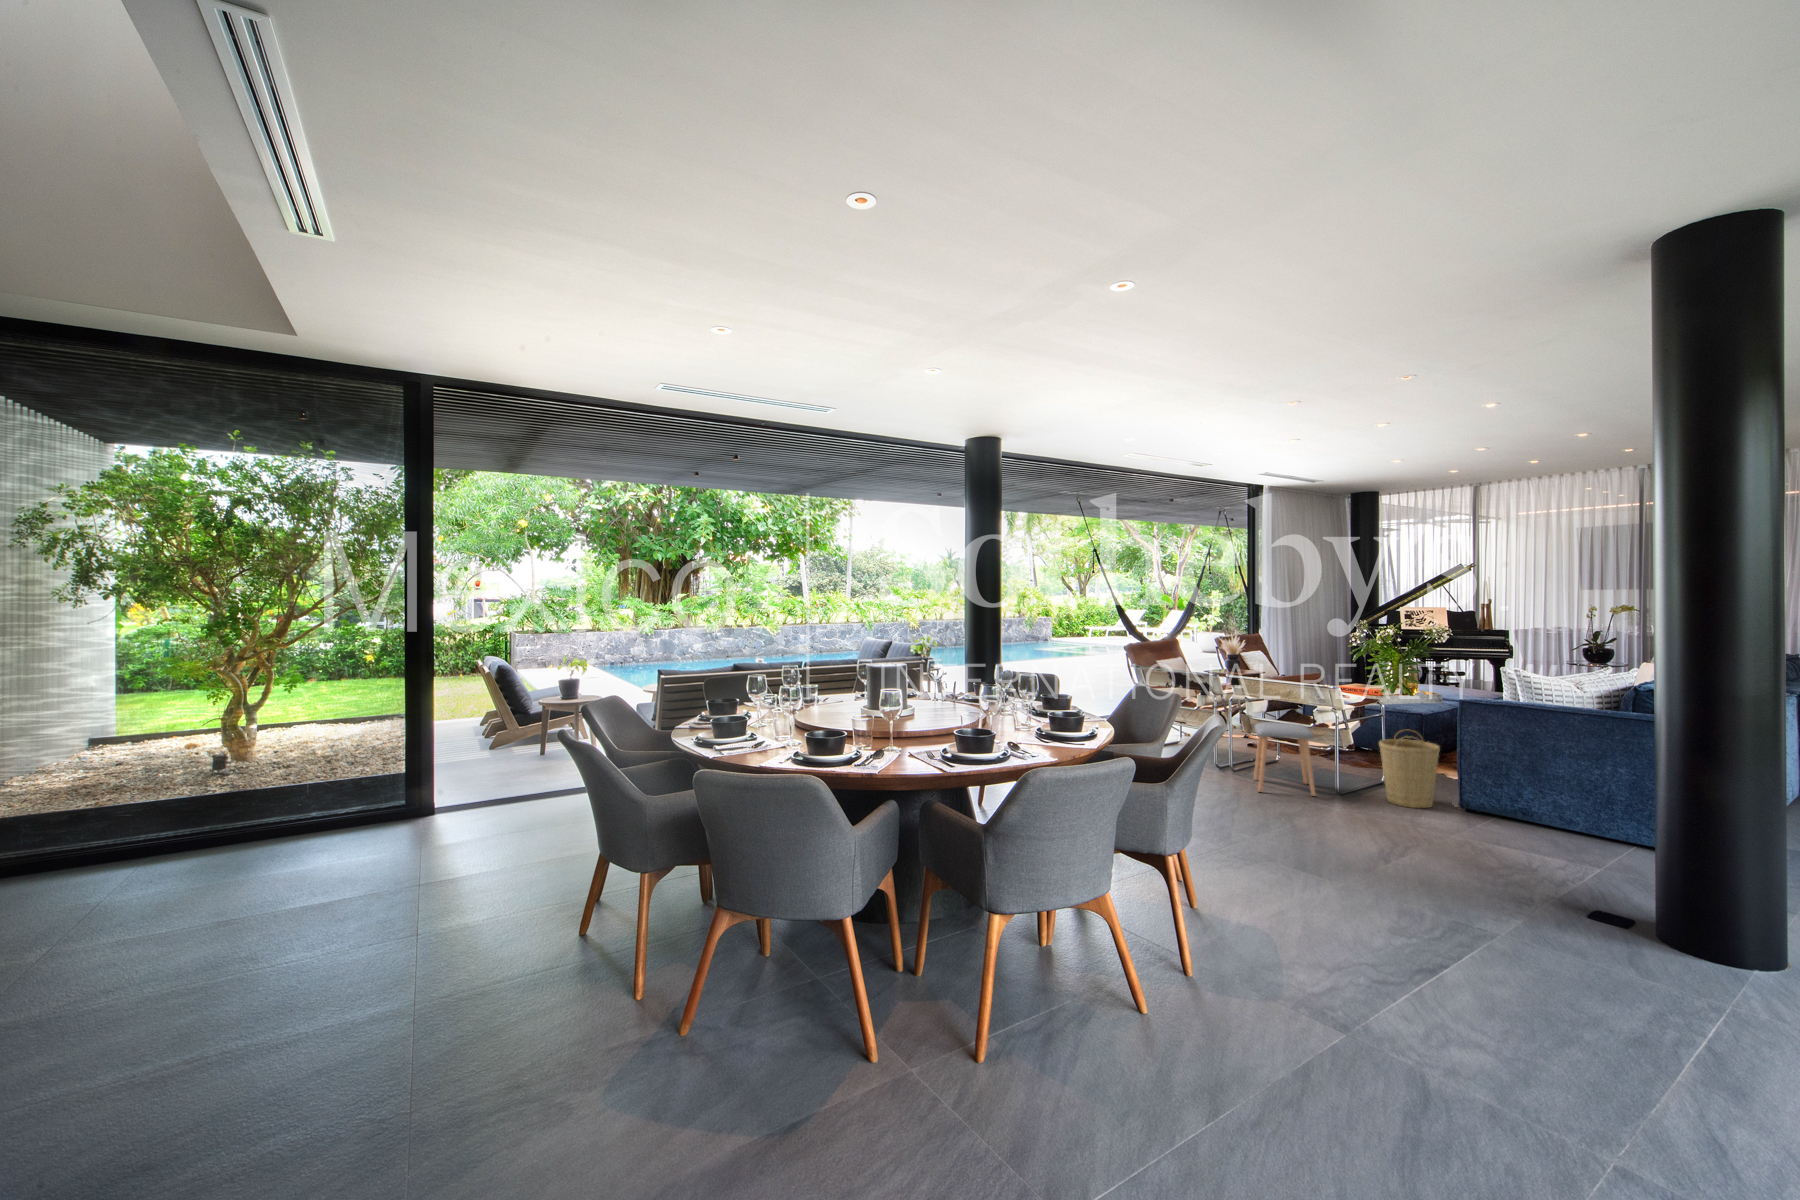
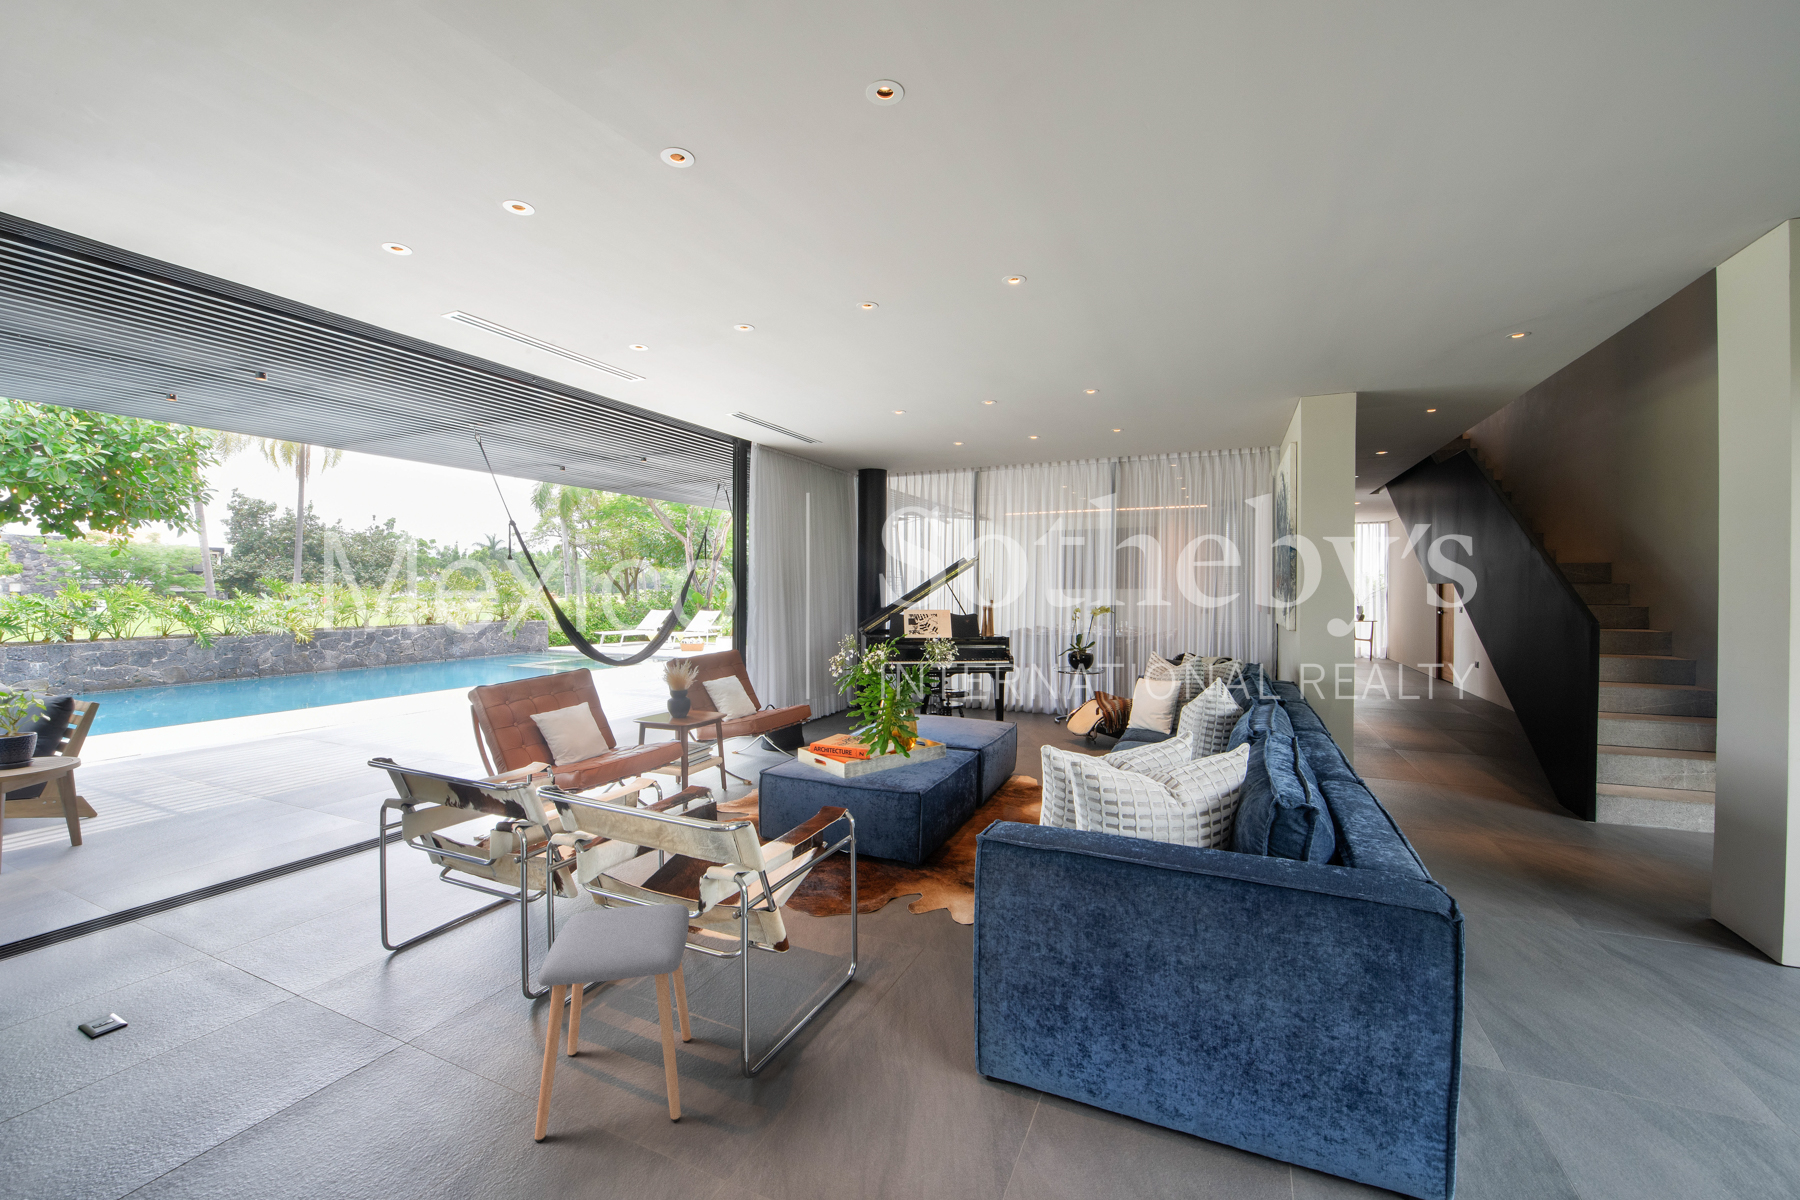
basket: present [1379,730,1440,808] -> none [825,898,942,1113]

